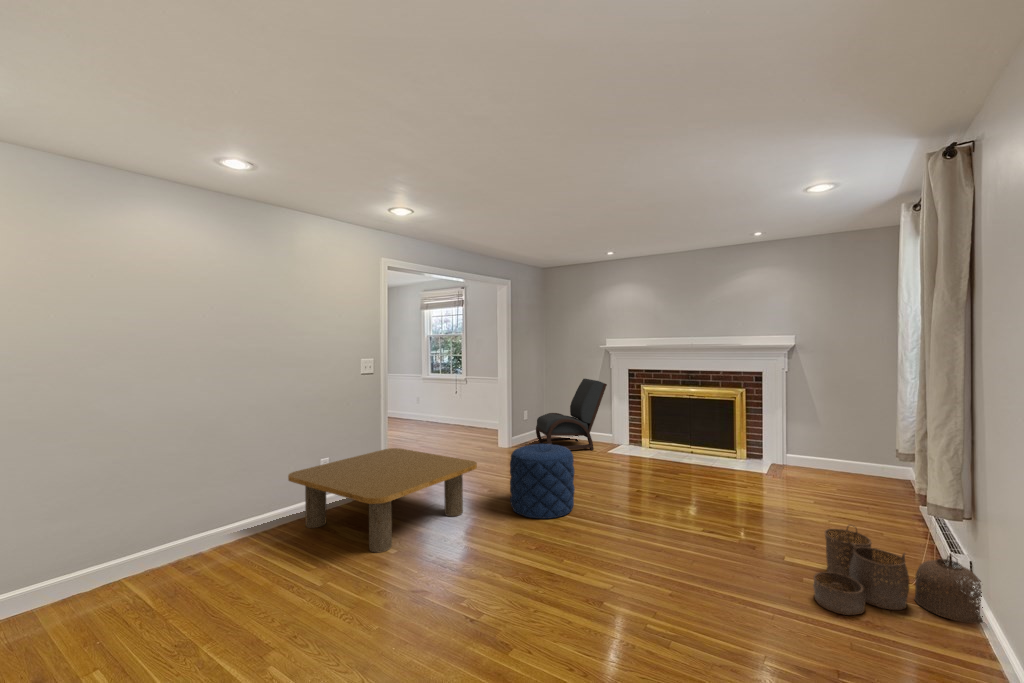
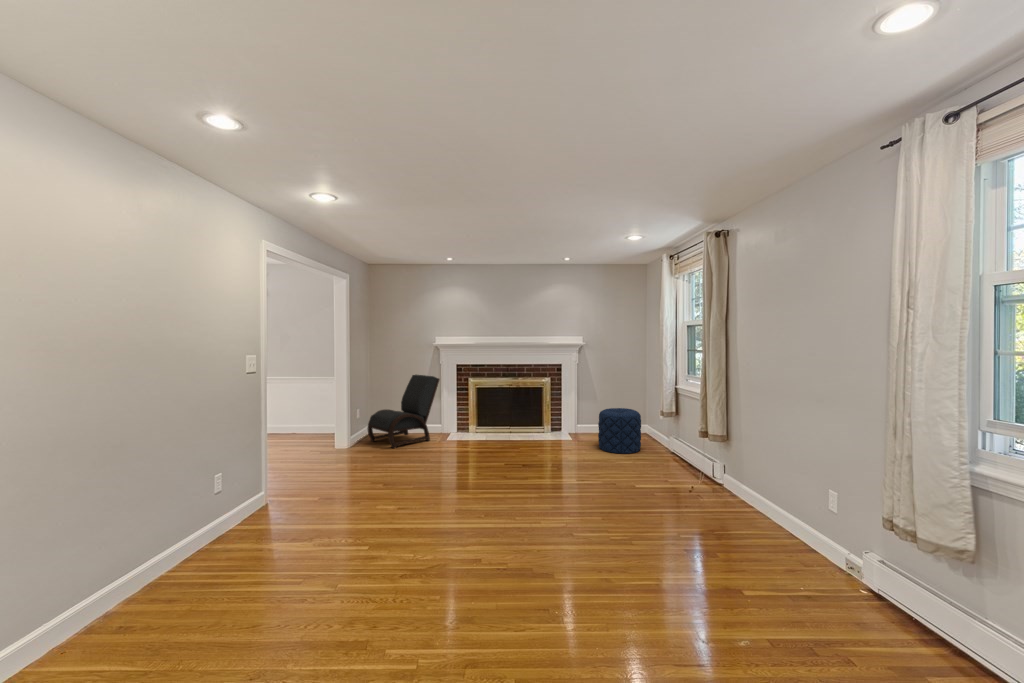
pouf: present [510,444,575,519] -> present [598,408,641,454]
coffee table: present [288,448,477,553] -> none [152,465,387,586]
woven basket: present [813,525,983,624] -> none [658,464,740,519]

